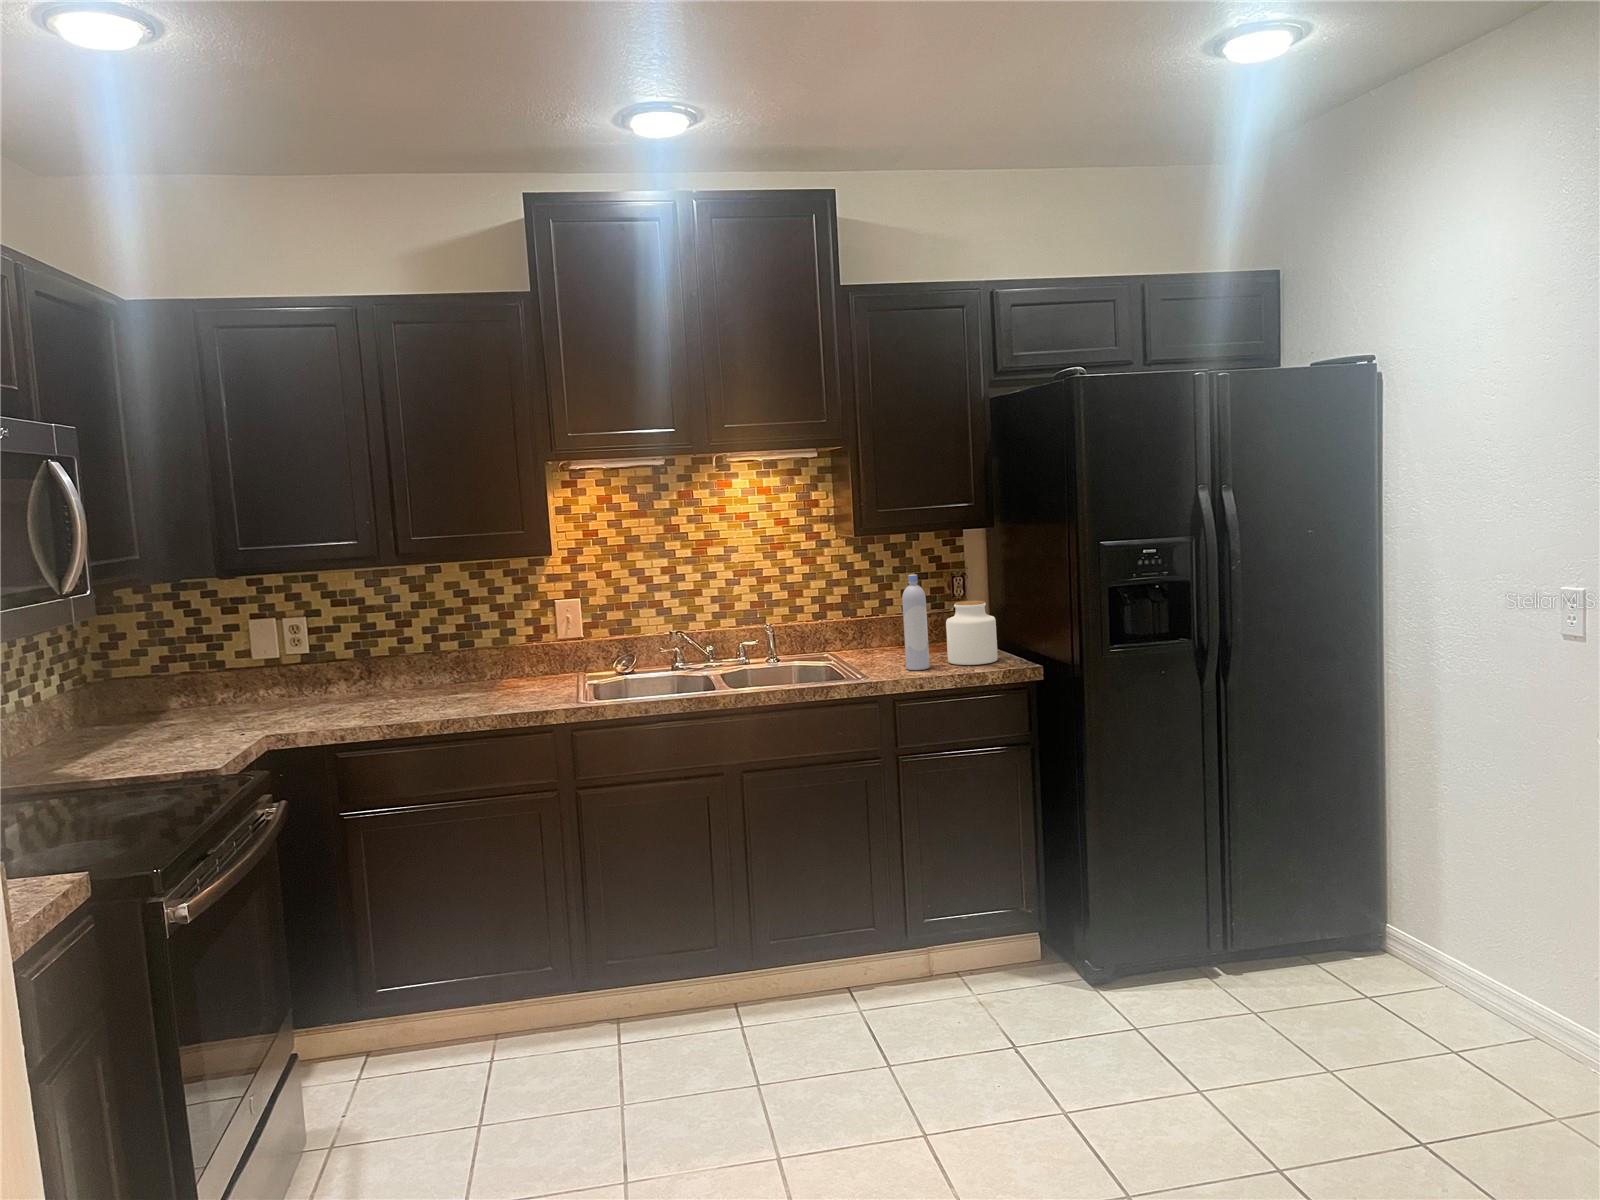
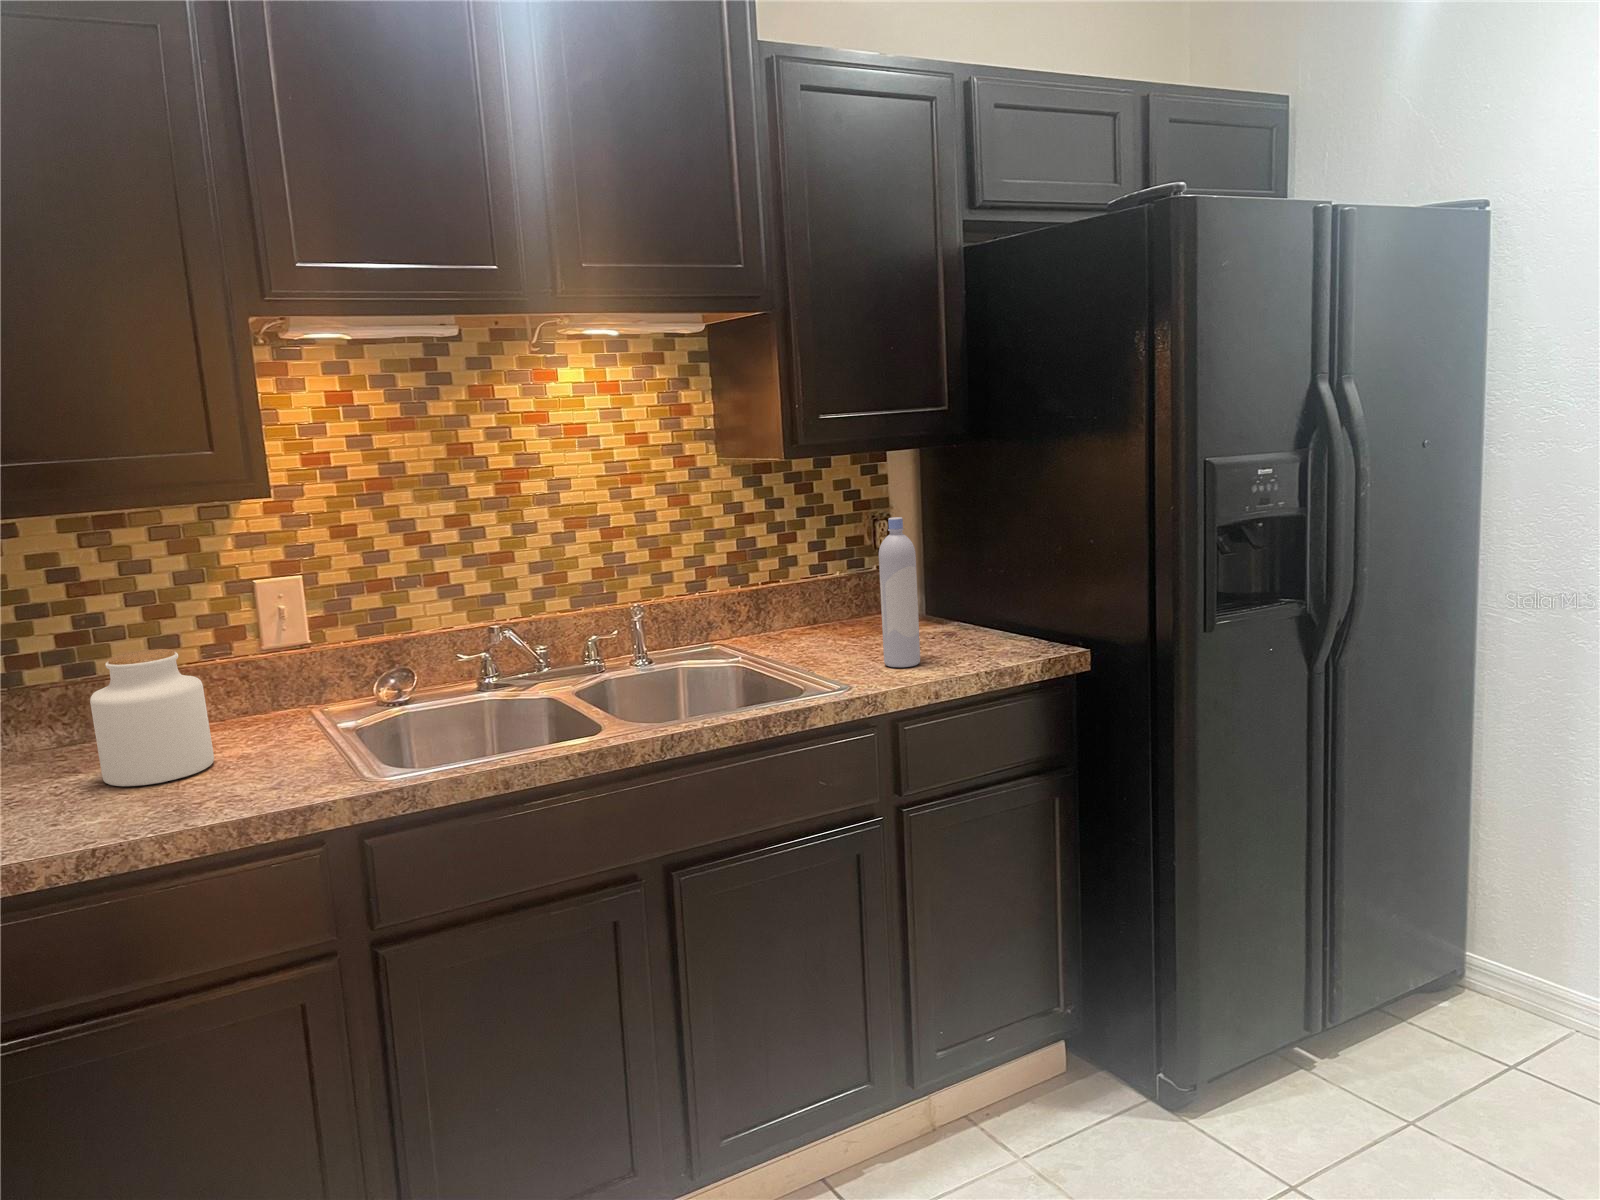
jar: present [946,601,998,665] -> present [90,649,214,786]

